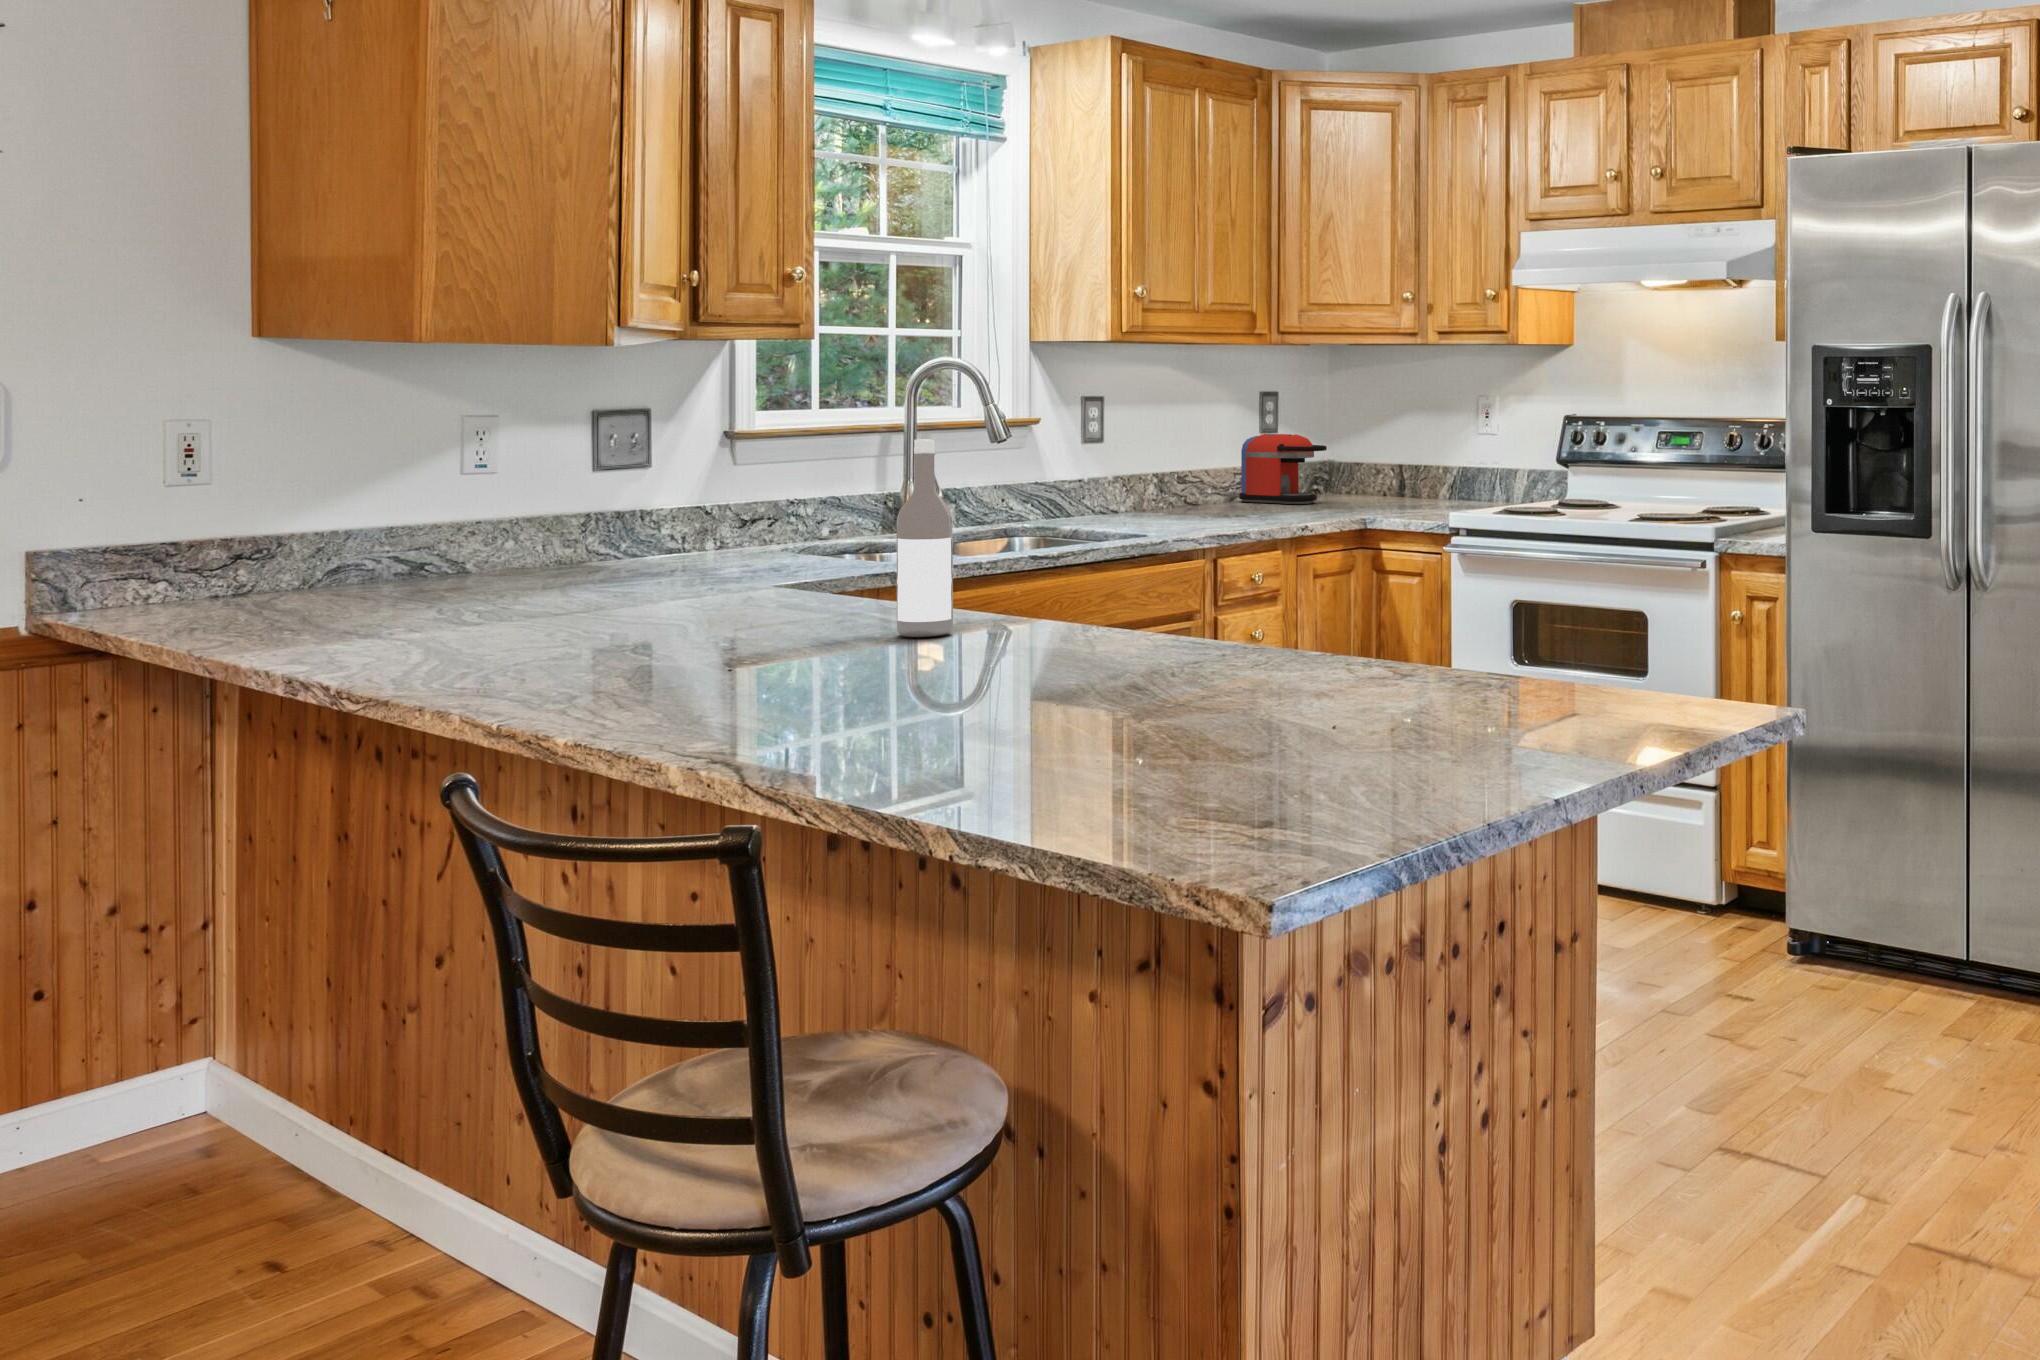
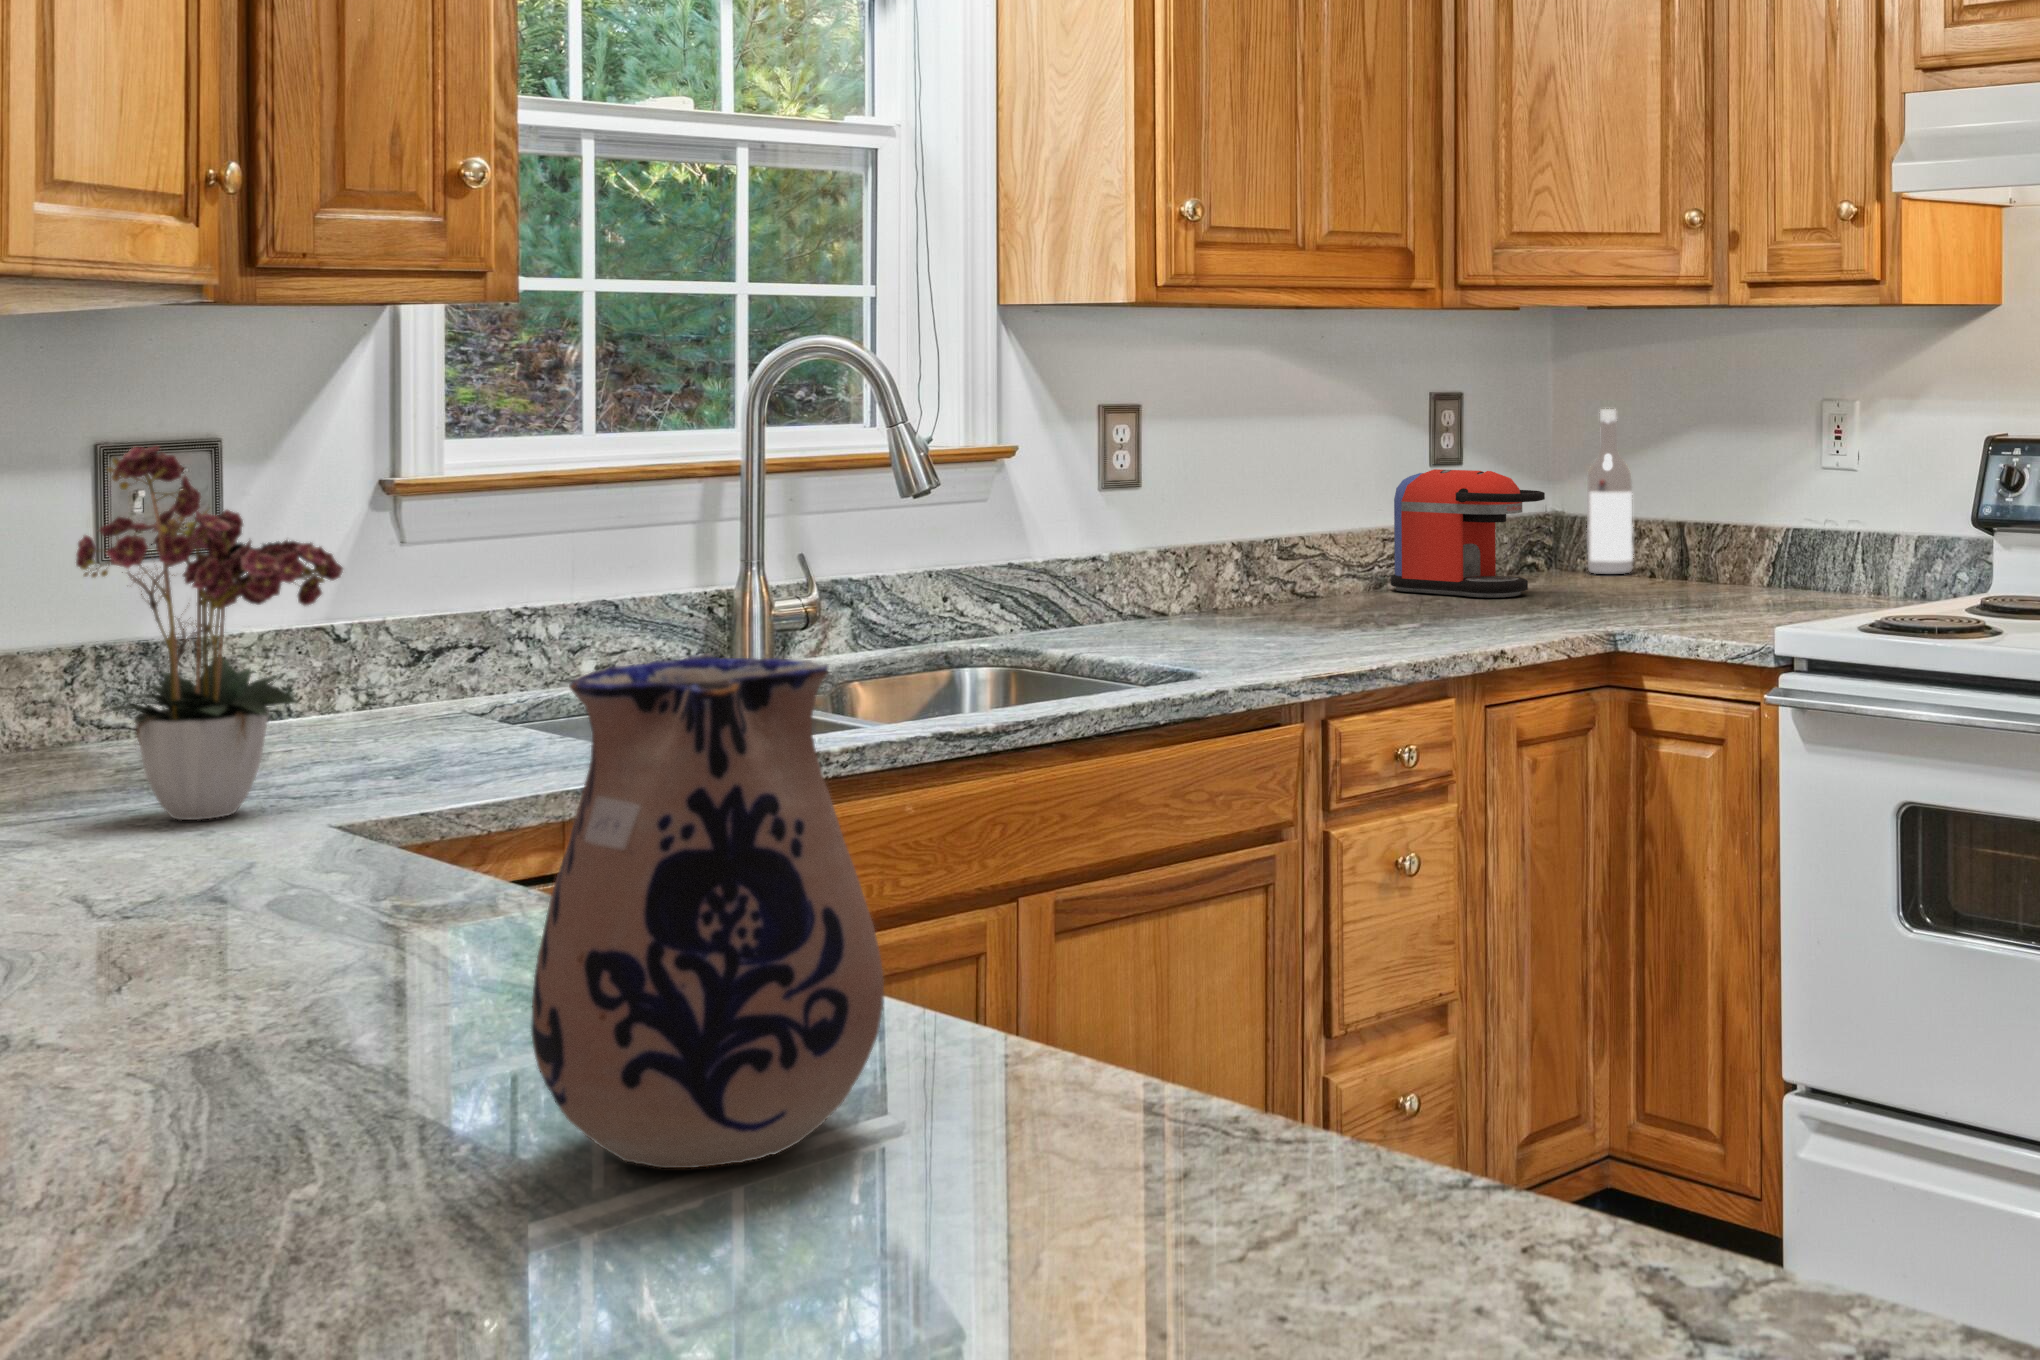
flower arrangement: none [644,399,778,584] -> present [76,446,343,820]
wine bottle: present [897,439,953,637] -> present [1587,409,1633,574]
ceramic pitcher: none [991,476,1114,652] -> present [531,653,884,1168]

